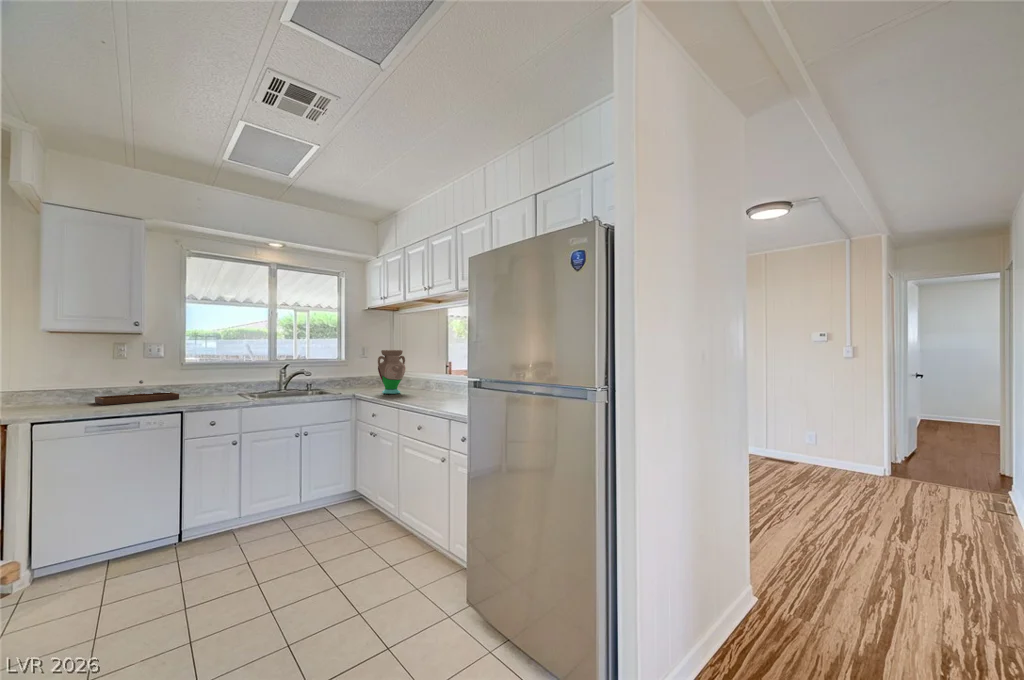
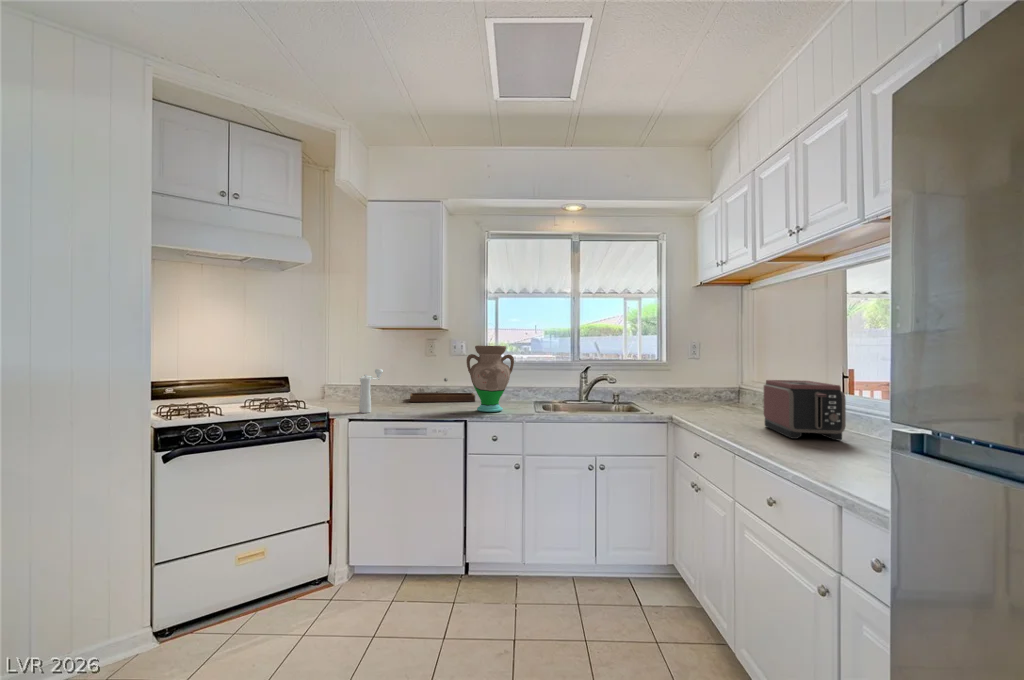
vase: present [378,350,405,394] -> present [467,345,514,412]
toaster: none [411,369,450,399] -> present [764,380,846,440]
pepper mill: none [59,374,84,417] -> present [359,369,383,413]

